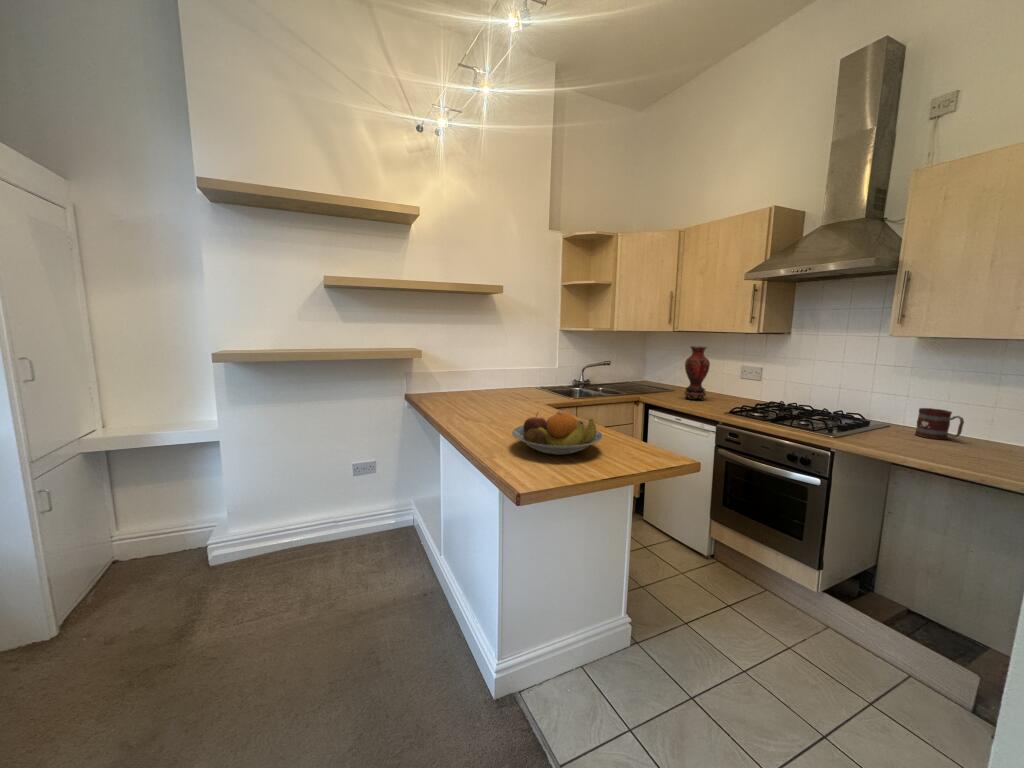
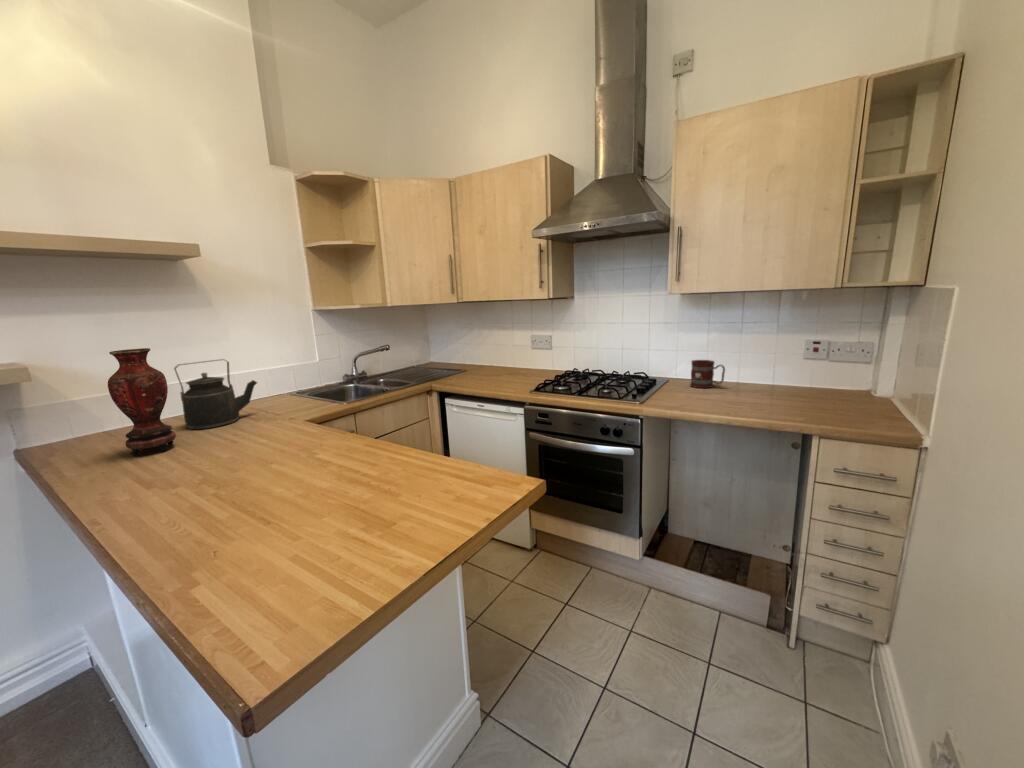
vase: present [684,346,710,400] -> present [108,348,176,456]
kettle: none [478,358,520,400] -> present [174,359,257,429]
fruit bowl: present [512,412,603,455] -> none [238,446,407,532]

